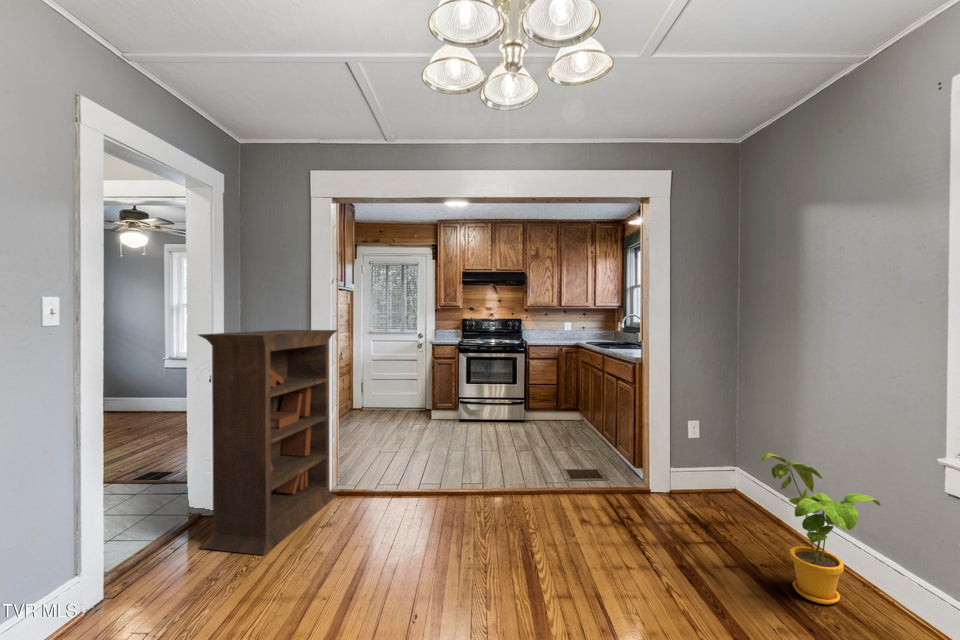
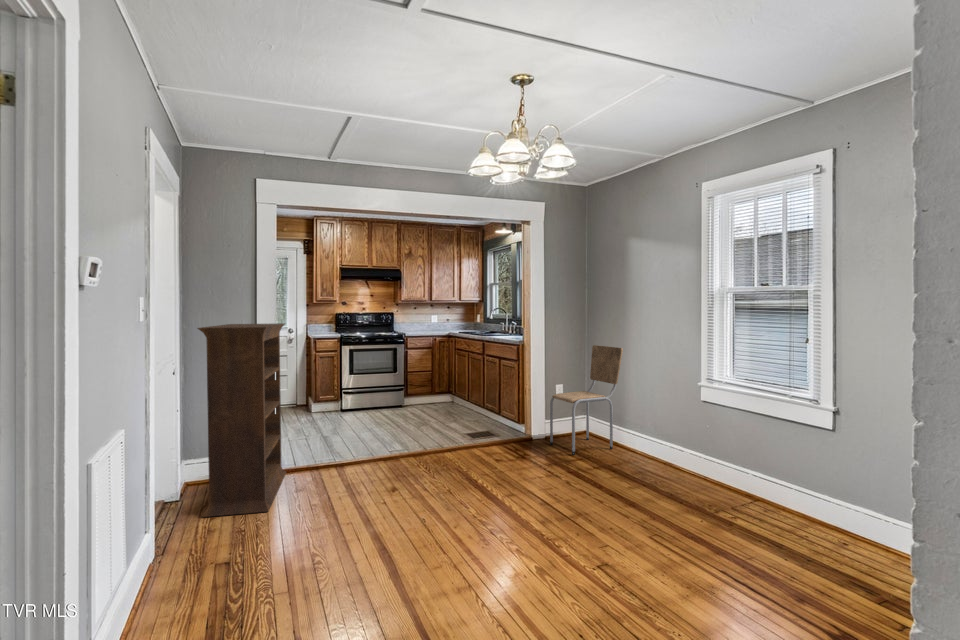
dining chair: none [672,369,790,531] -> present [550,345,623,455]
house plant: present [762,453,881,604] -> none [614,393,673,475]

